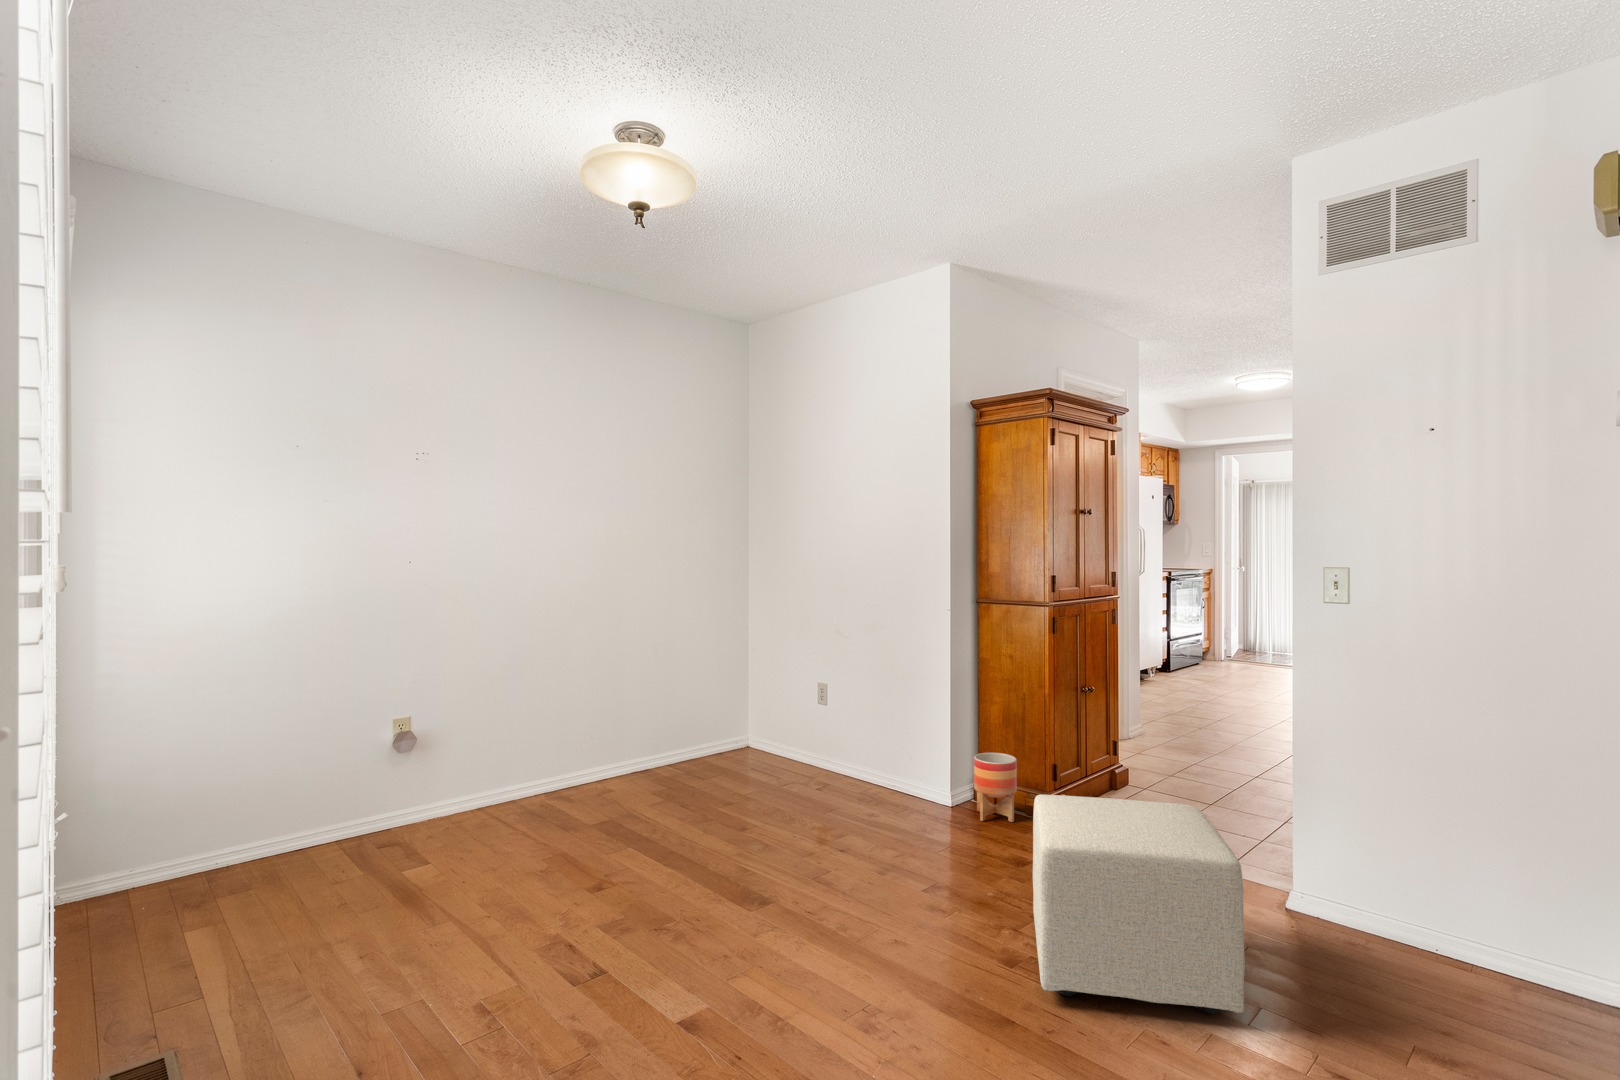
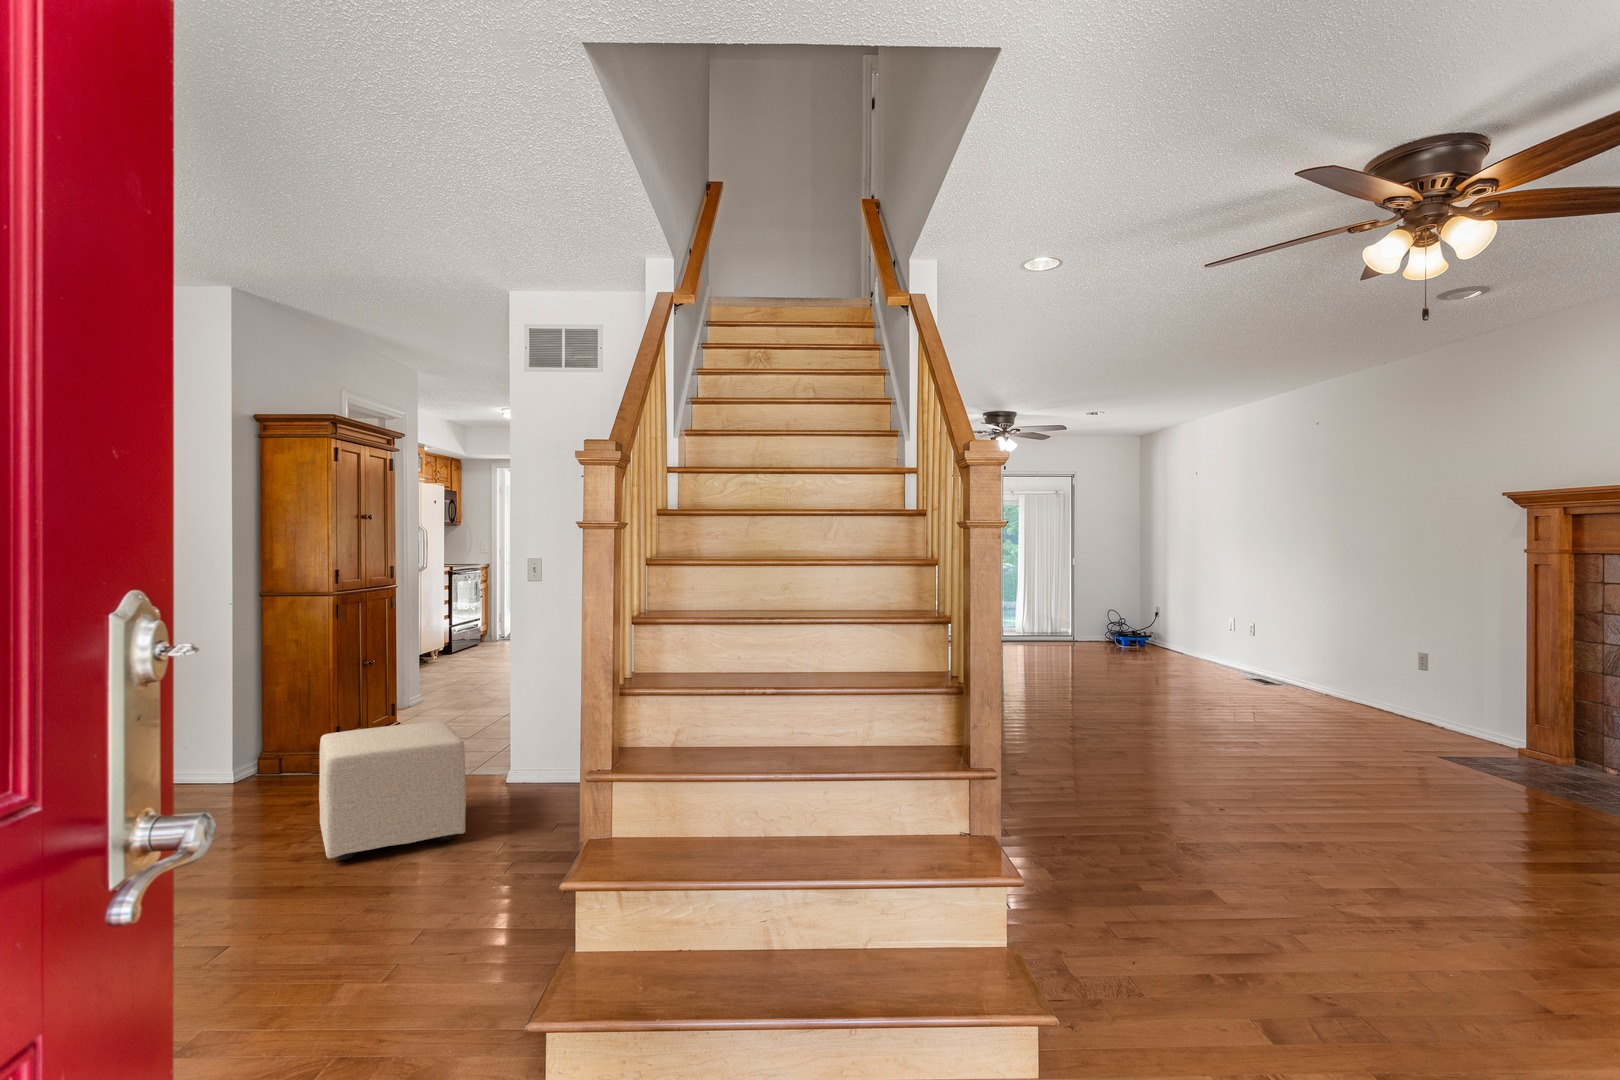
planter: present [974,753,1017,822] -> none [261,725,303,784]

